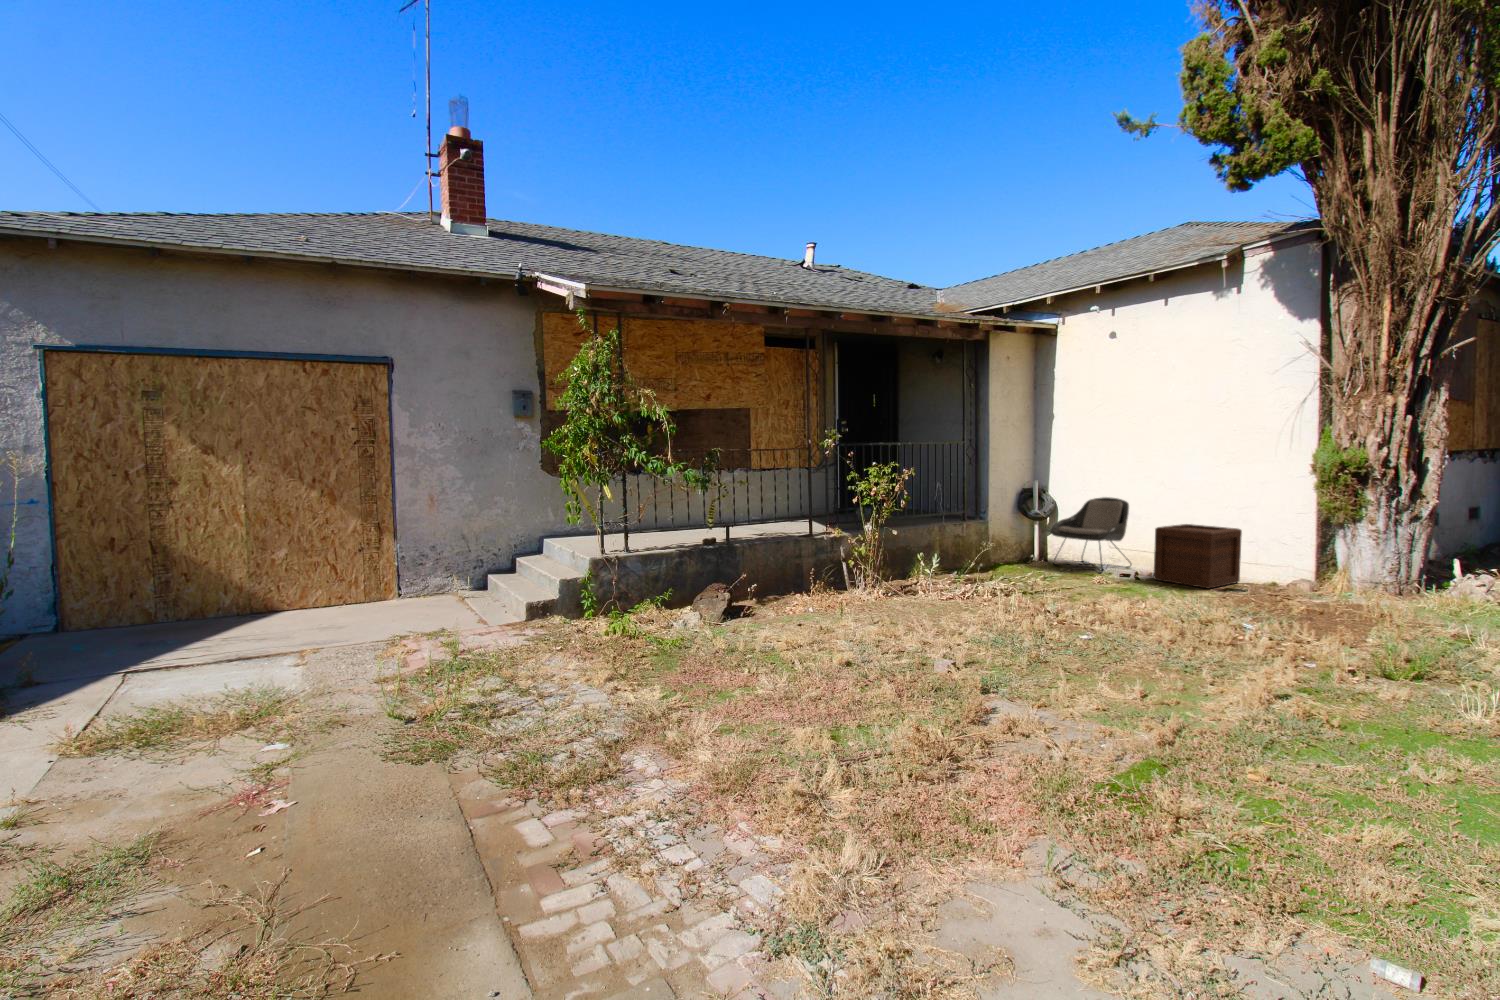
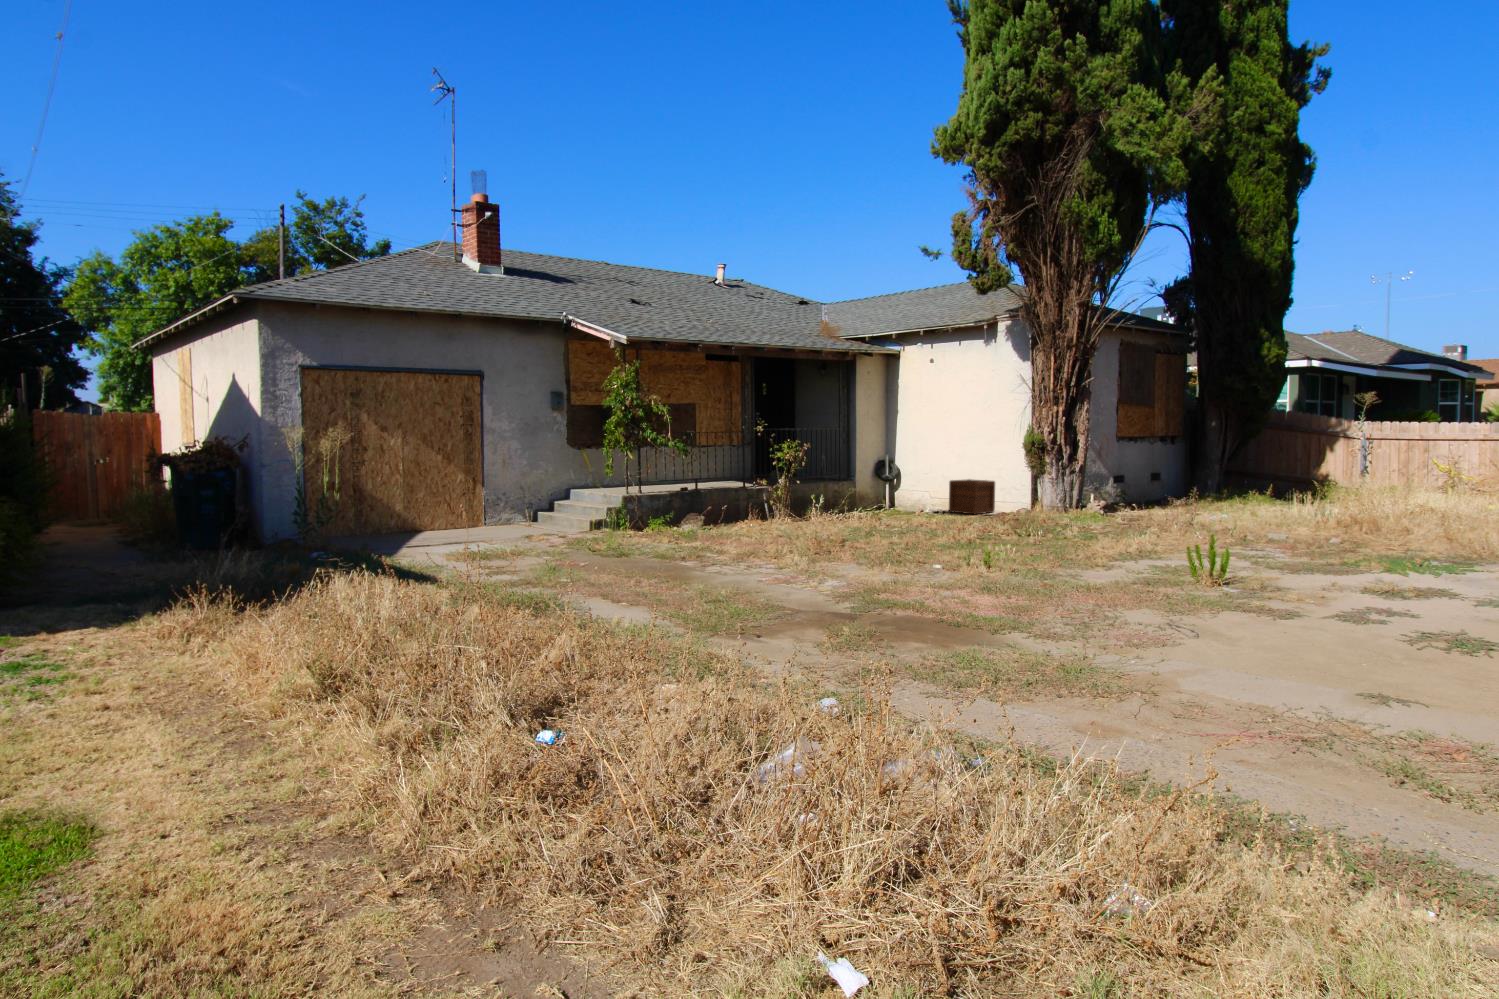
lounge chair: present [1050,497,1131,573] -> none [894,465,941,510]

